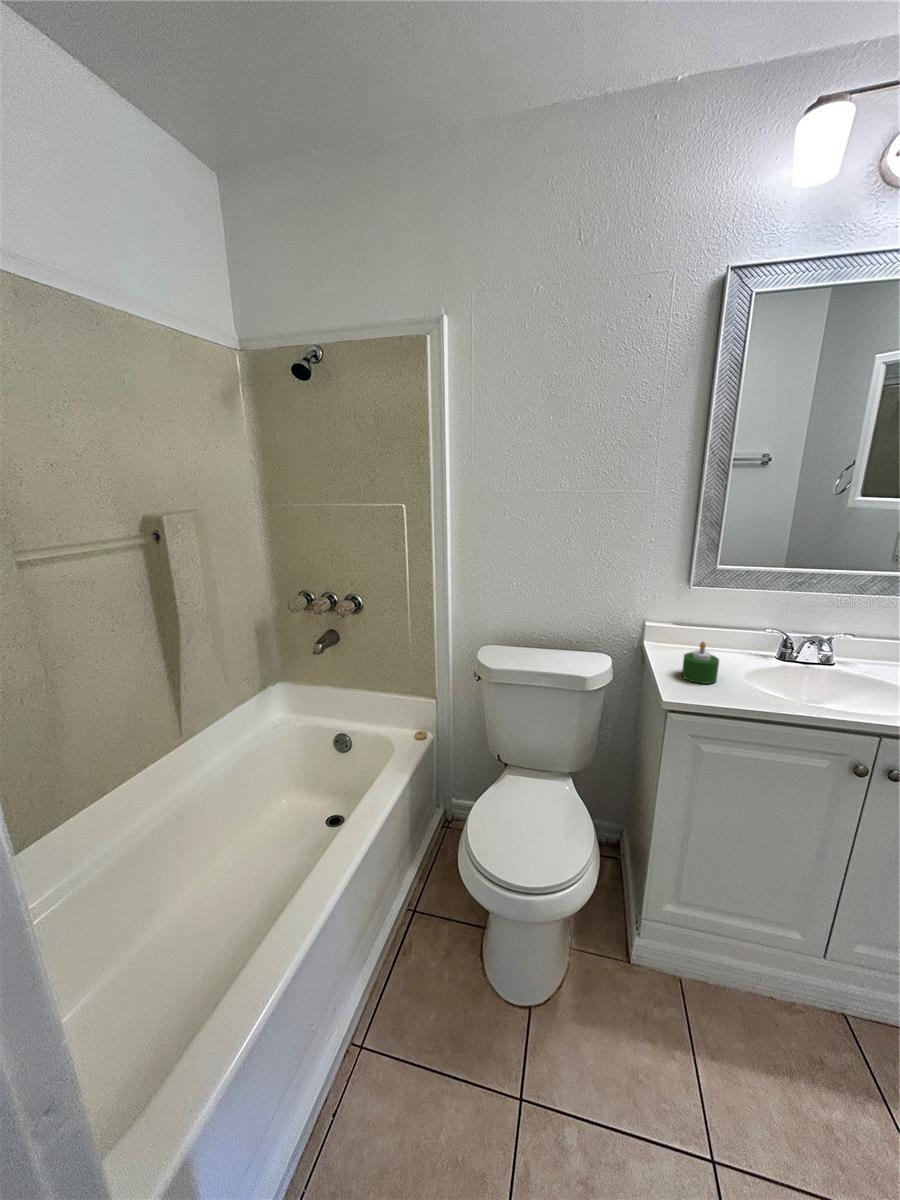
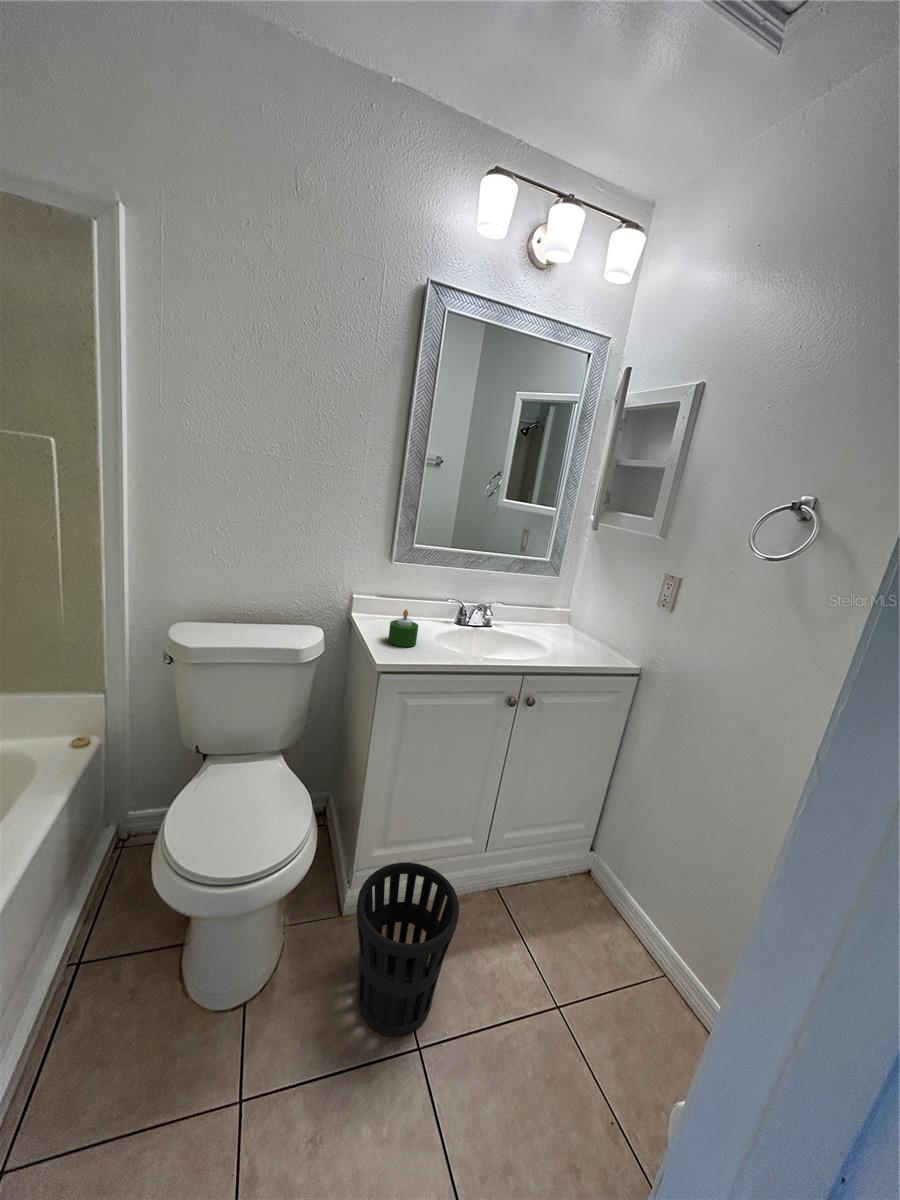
wastebasket: none [639,926,770,1133] -> present [357,863,459,1036]

